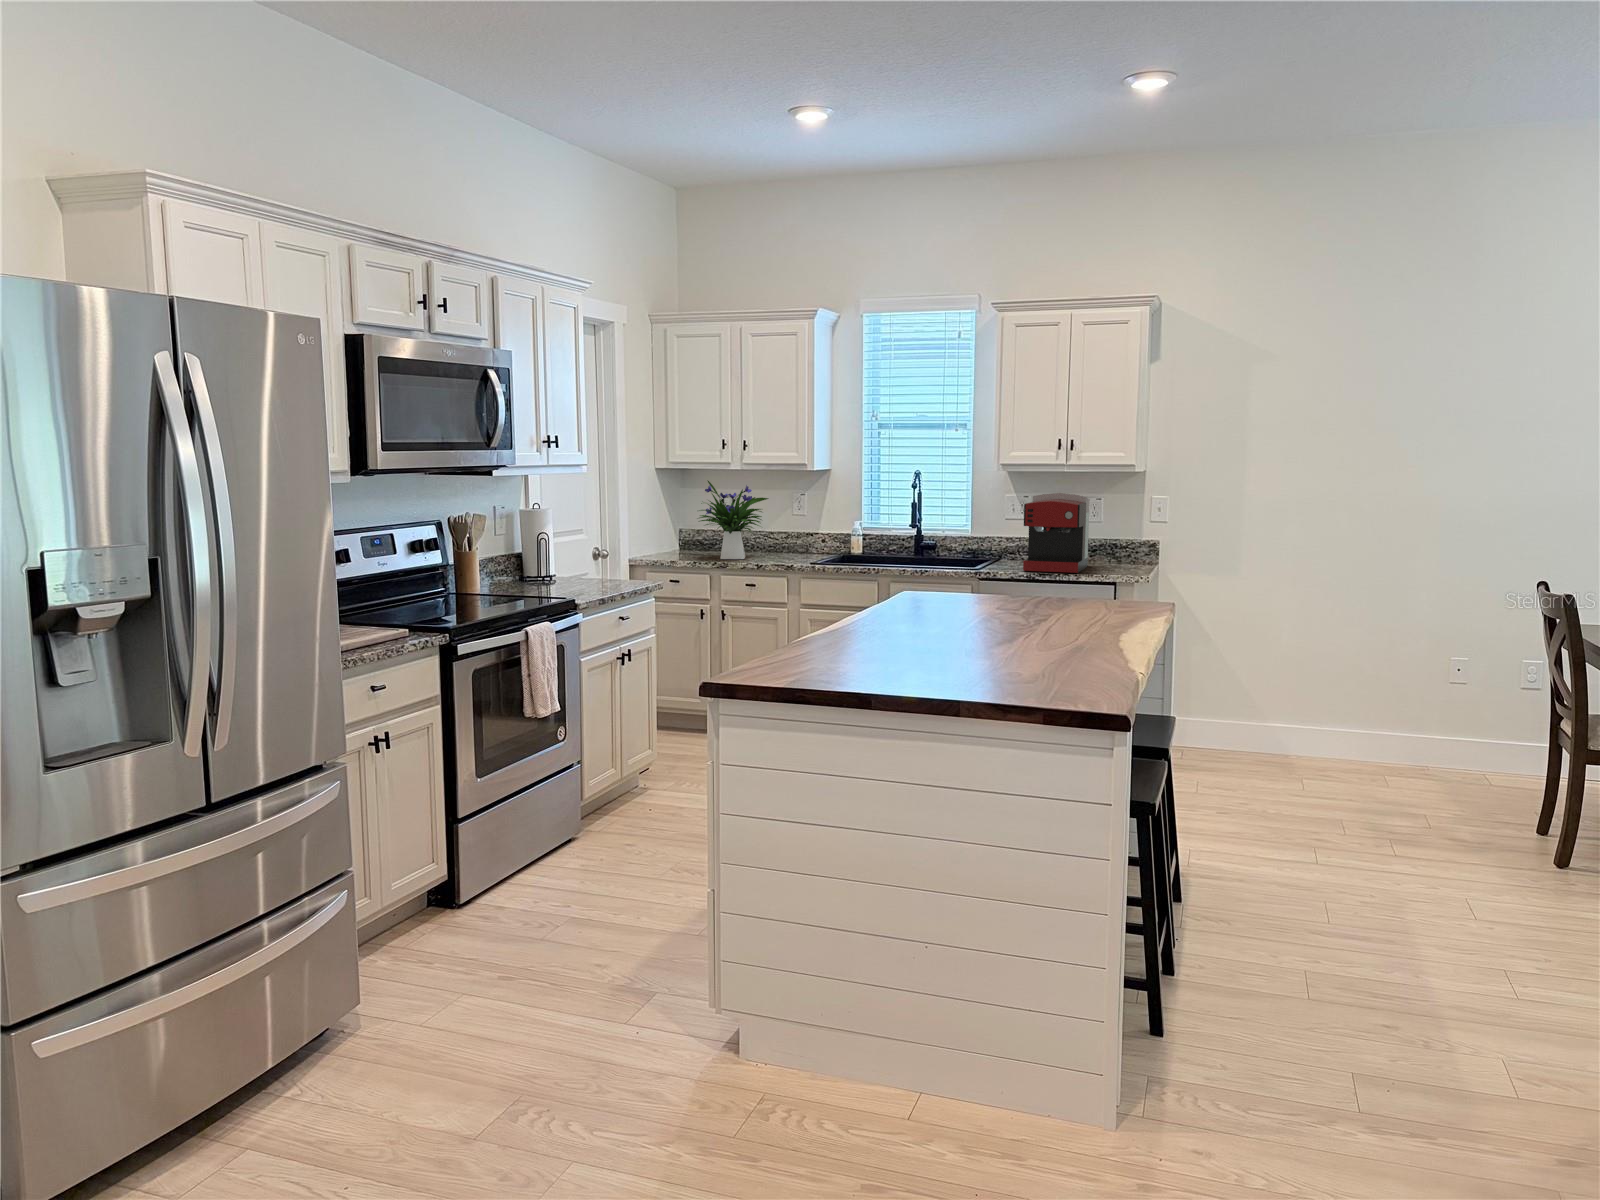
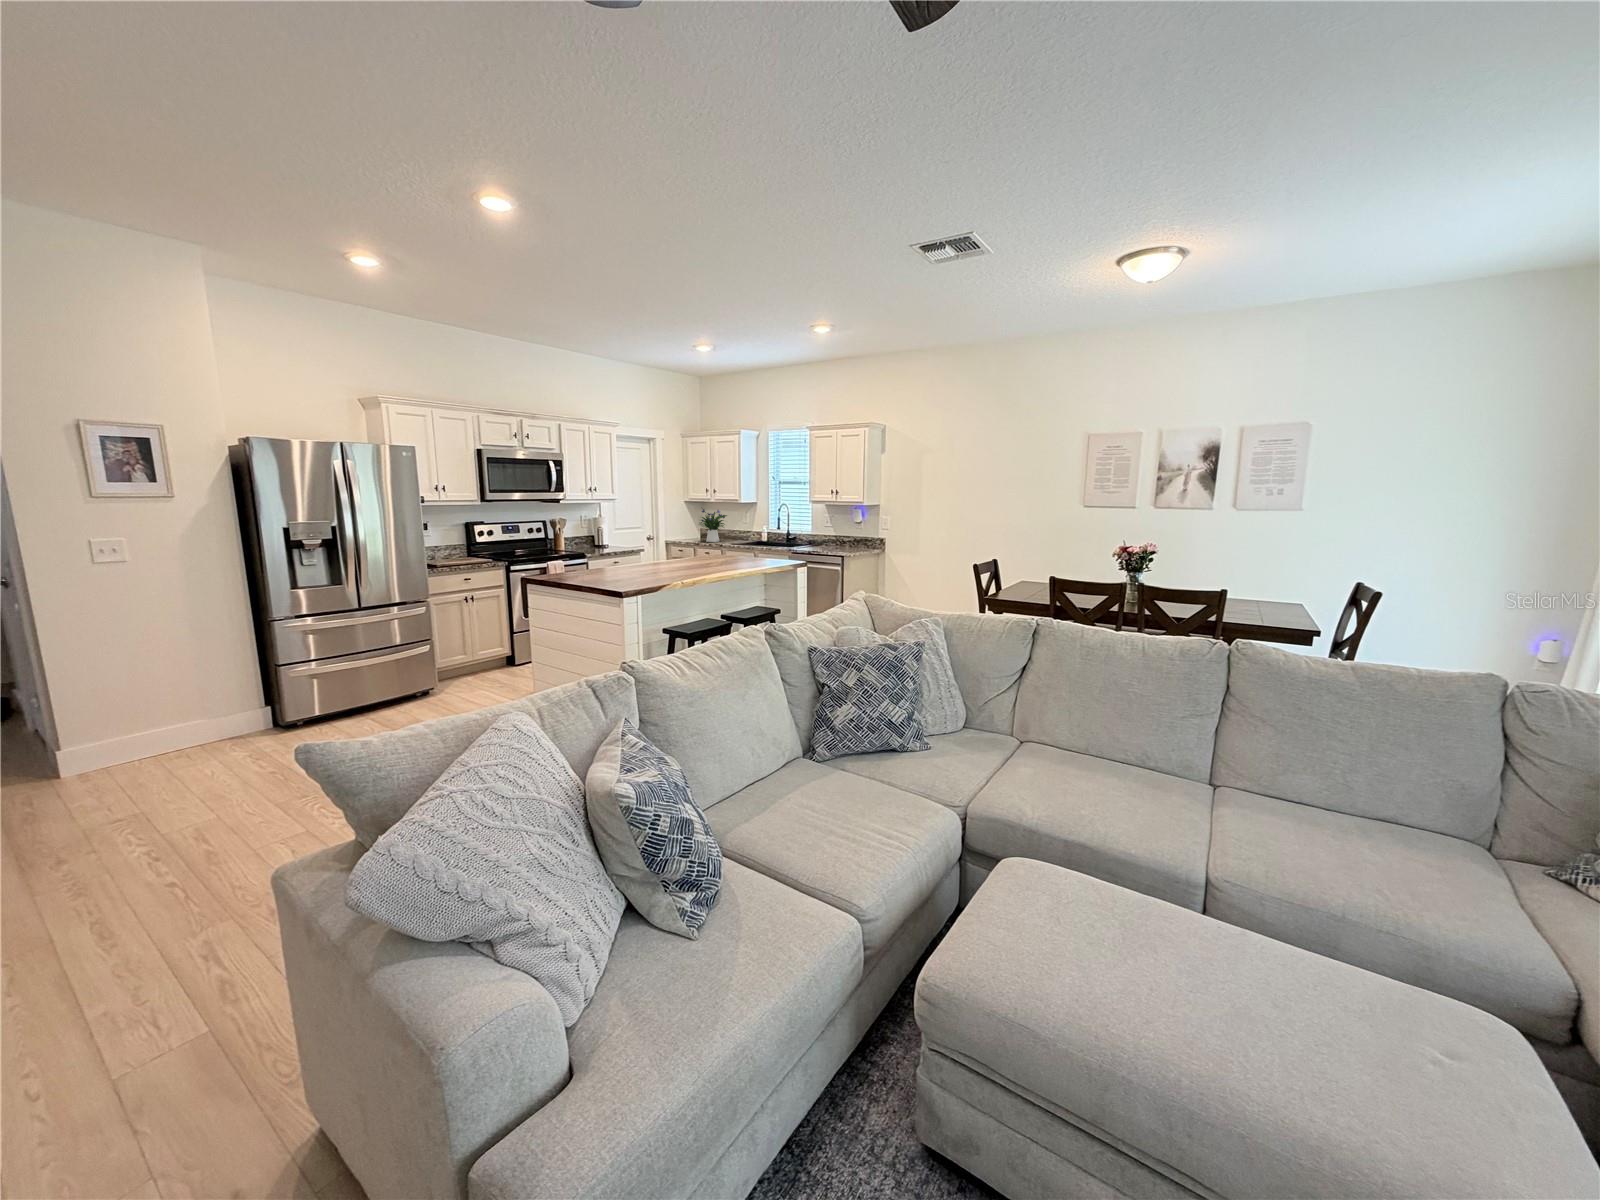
coffee maker: present [1023,493,1090,573] -> none [813,515,849,552]

